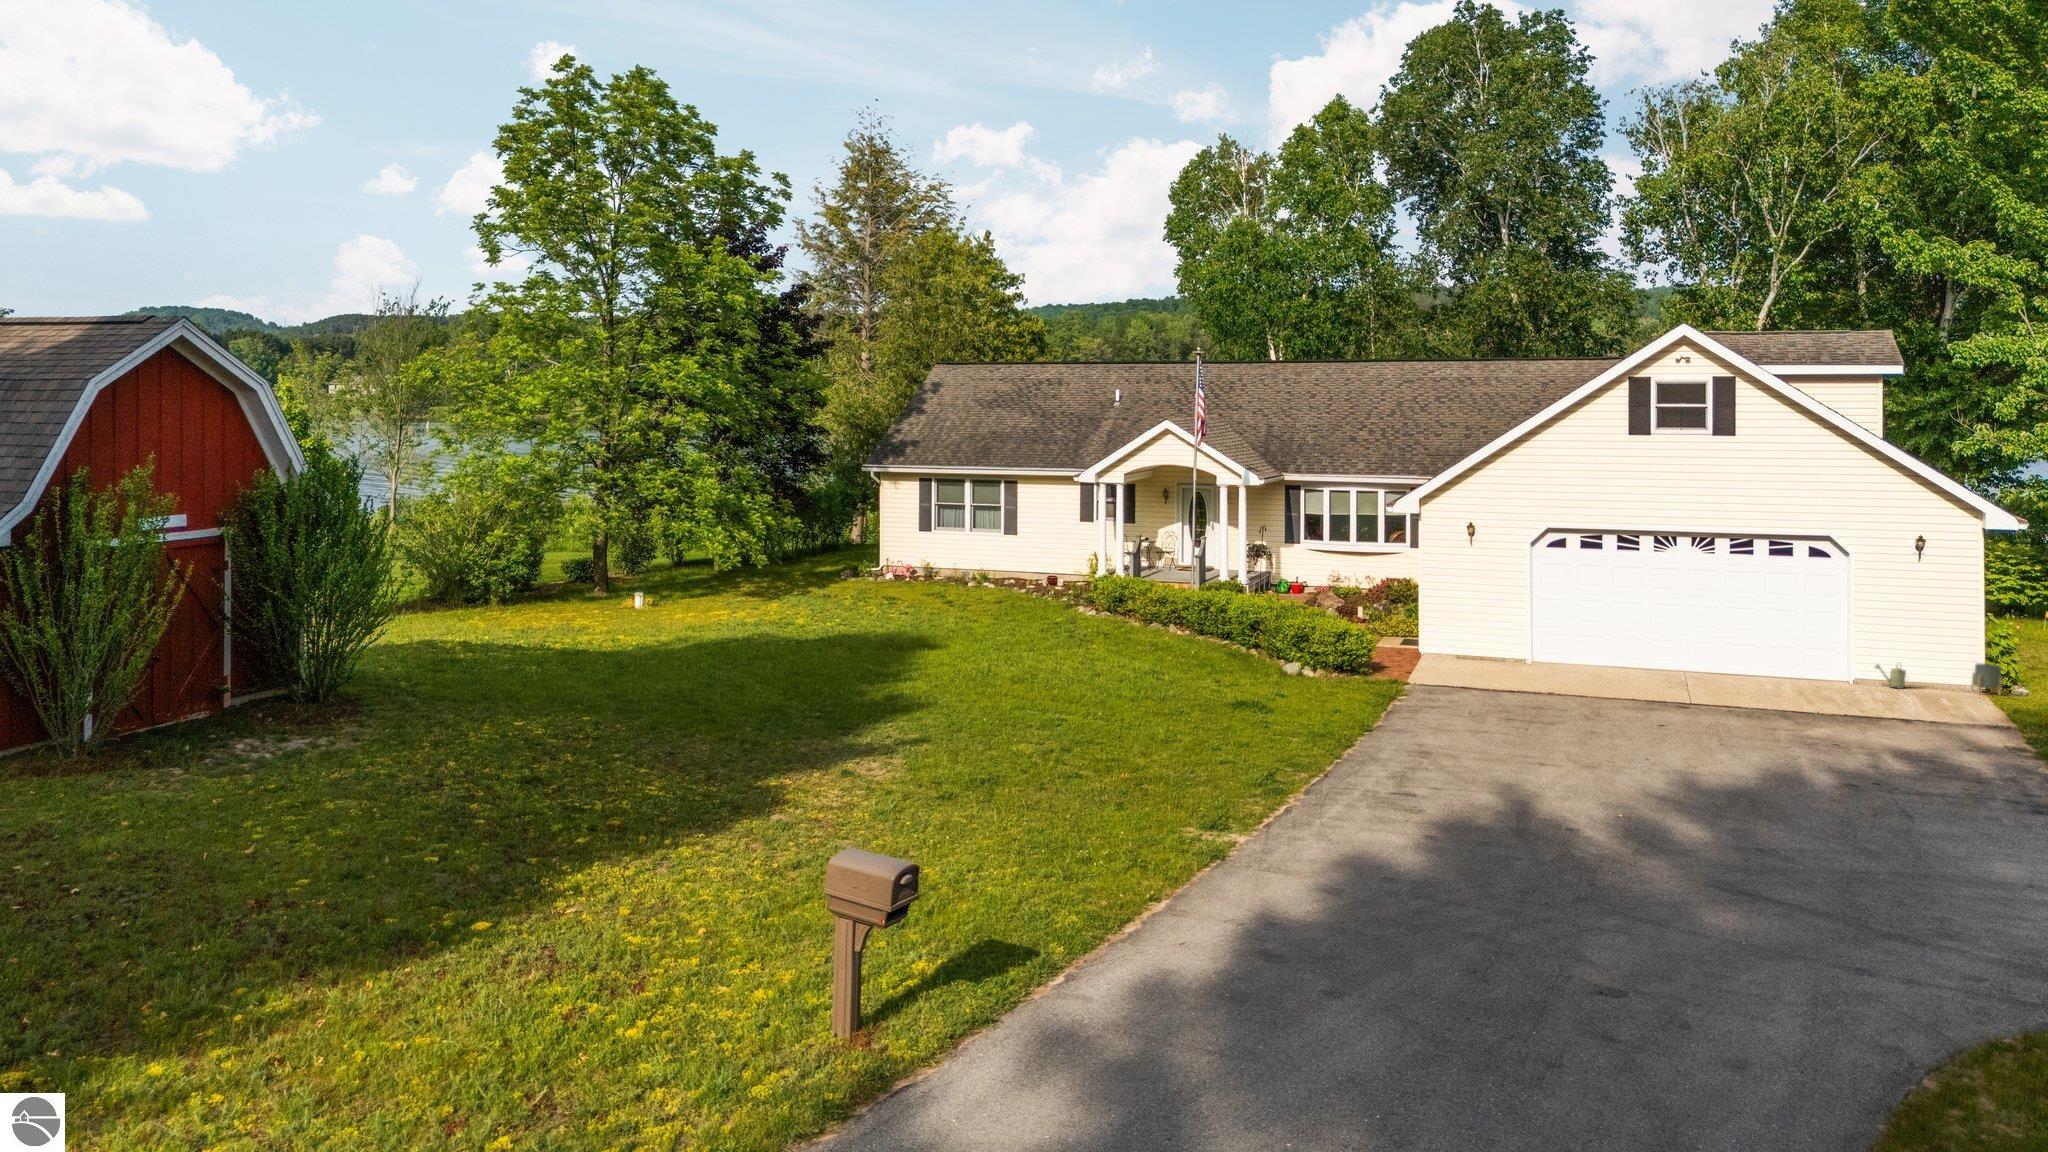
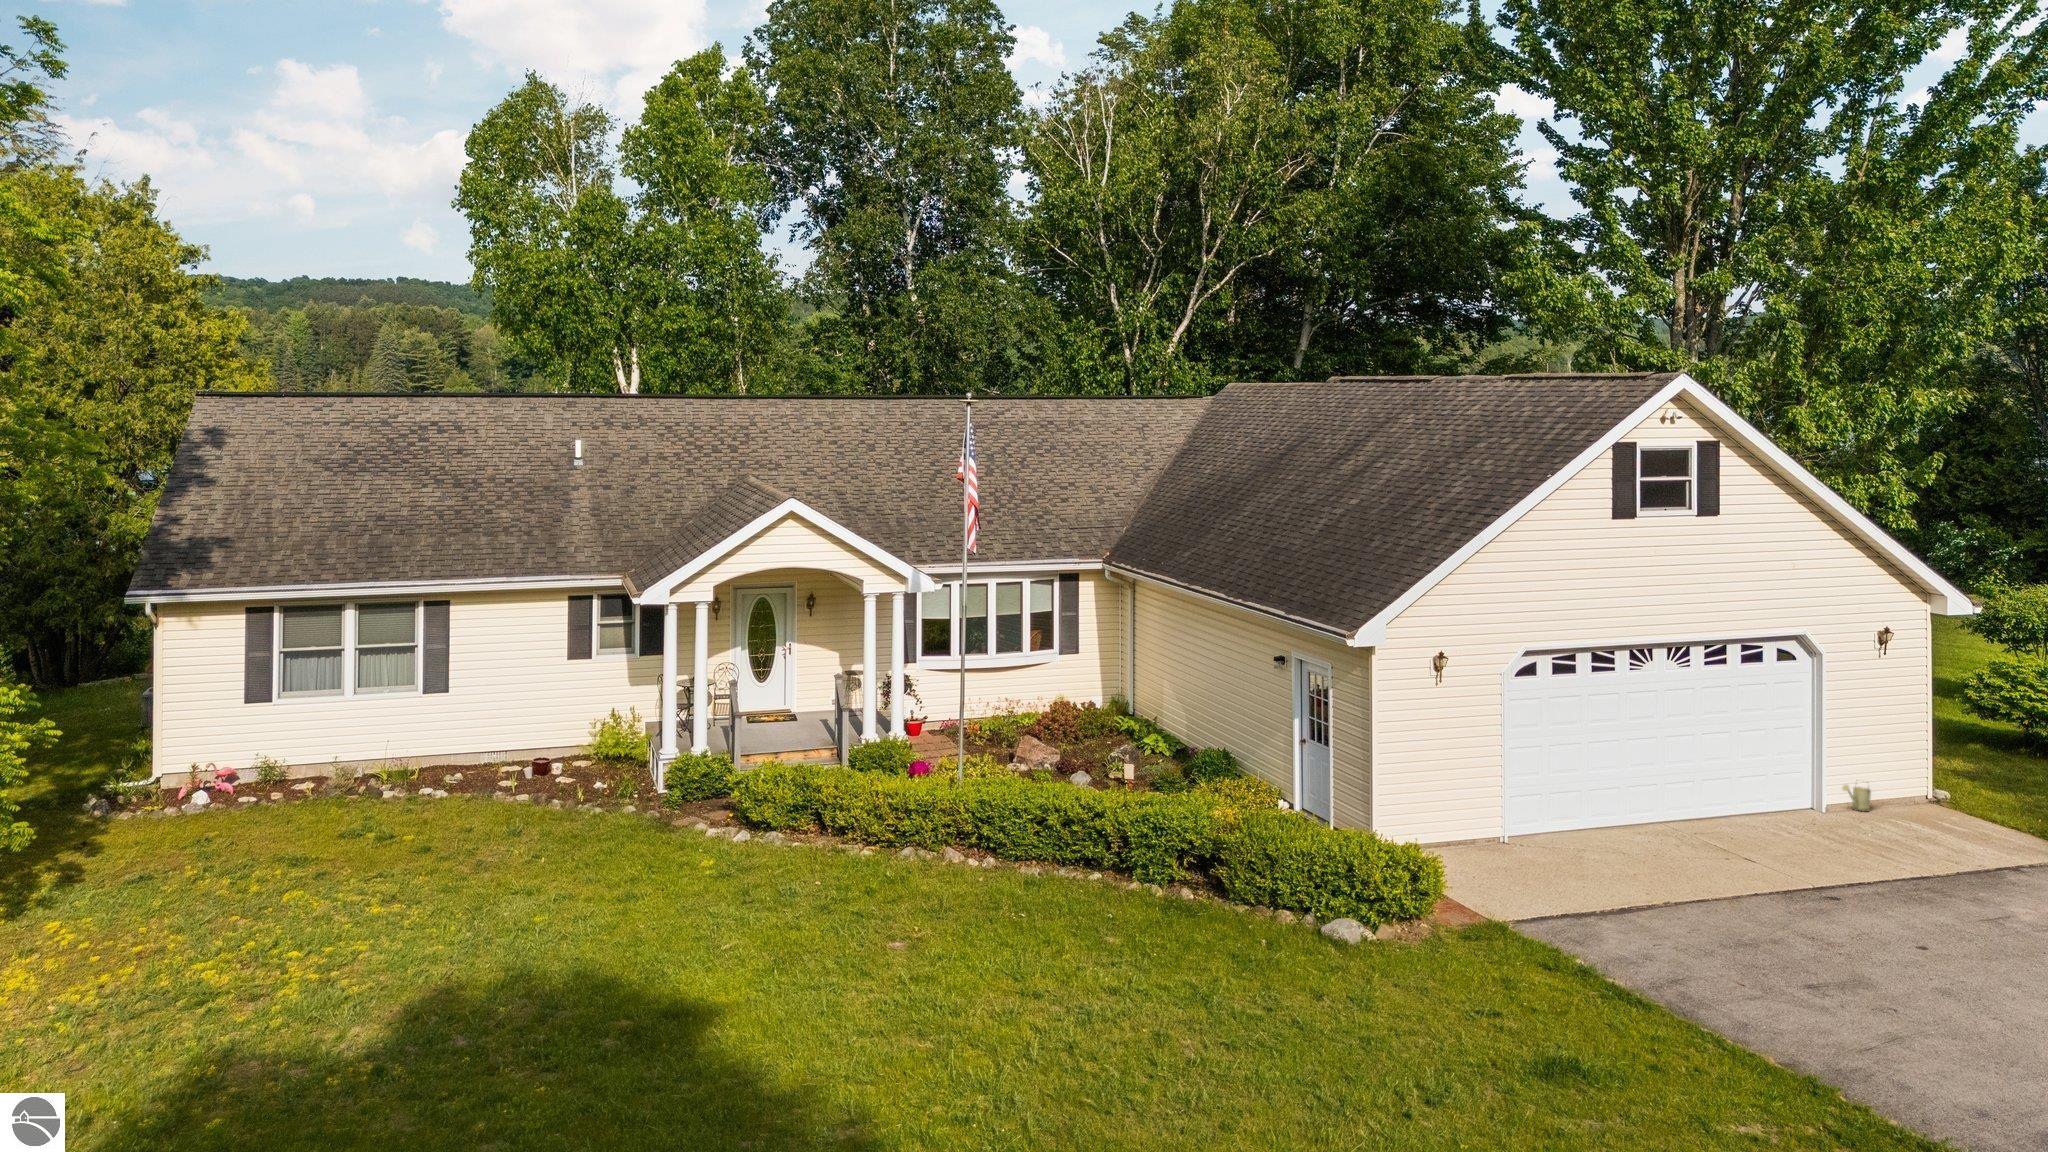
planter: present [1971,664,2002,694] -> none [1909,769,1945,806]

